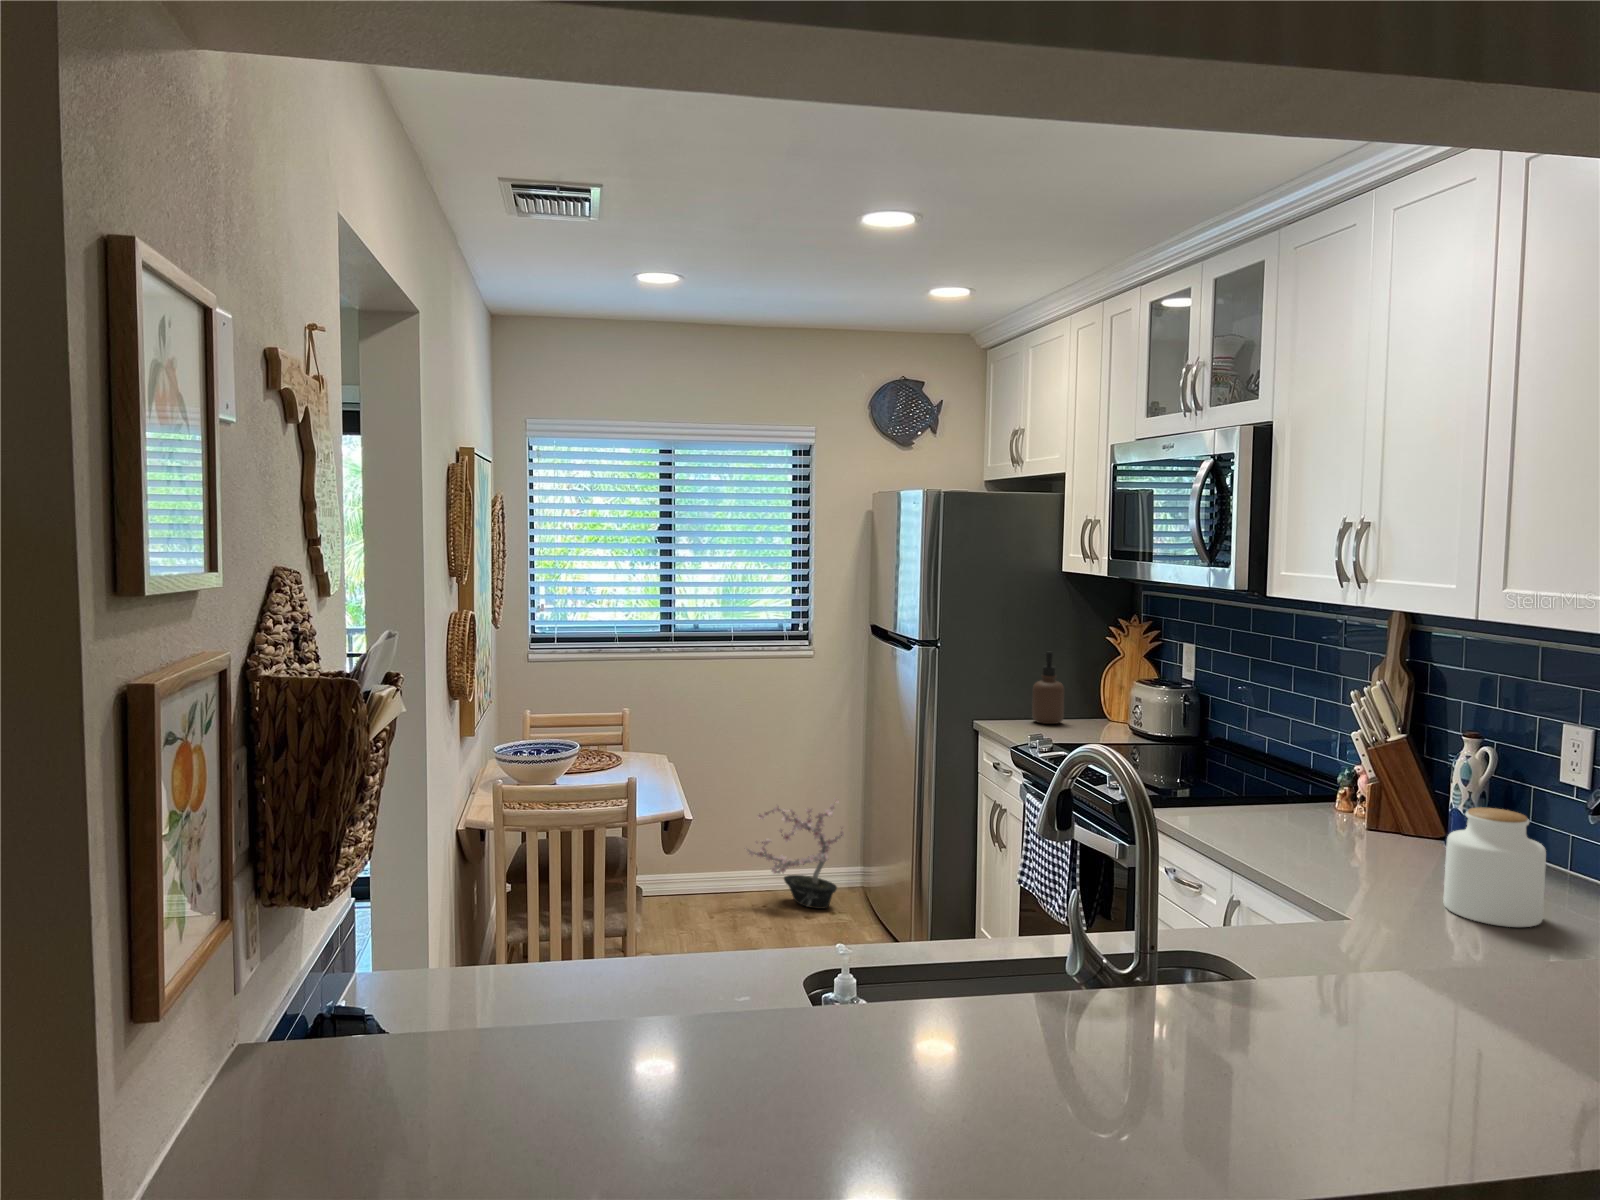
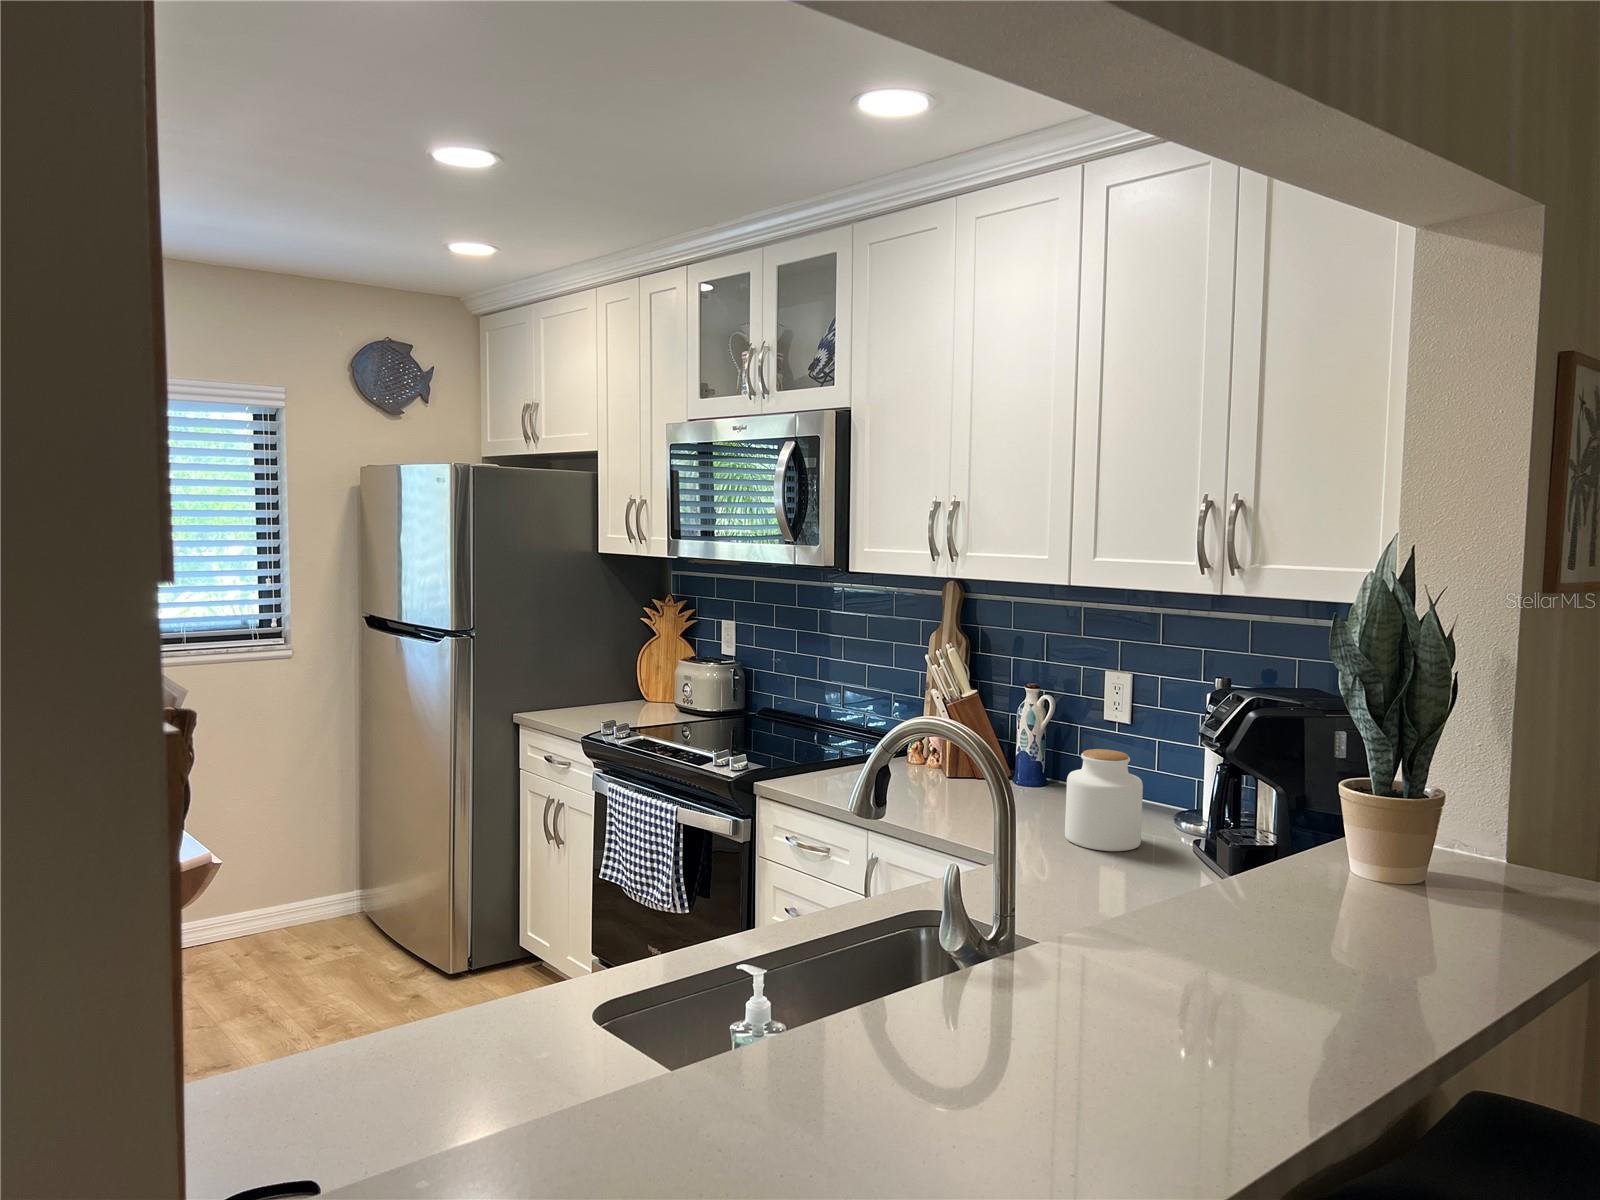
soap dispenser: present [1032,652,1064,724] -> none [575,635,607,709]
potted plant: present [746,798,844,909] -> none [213,814,350,949]

